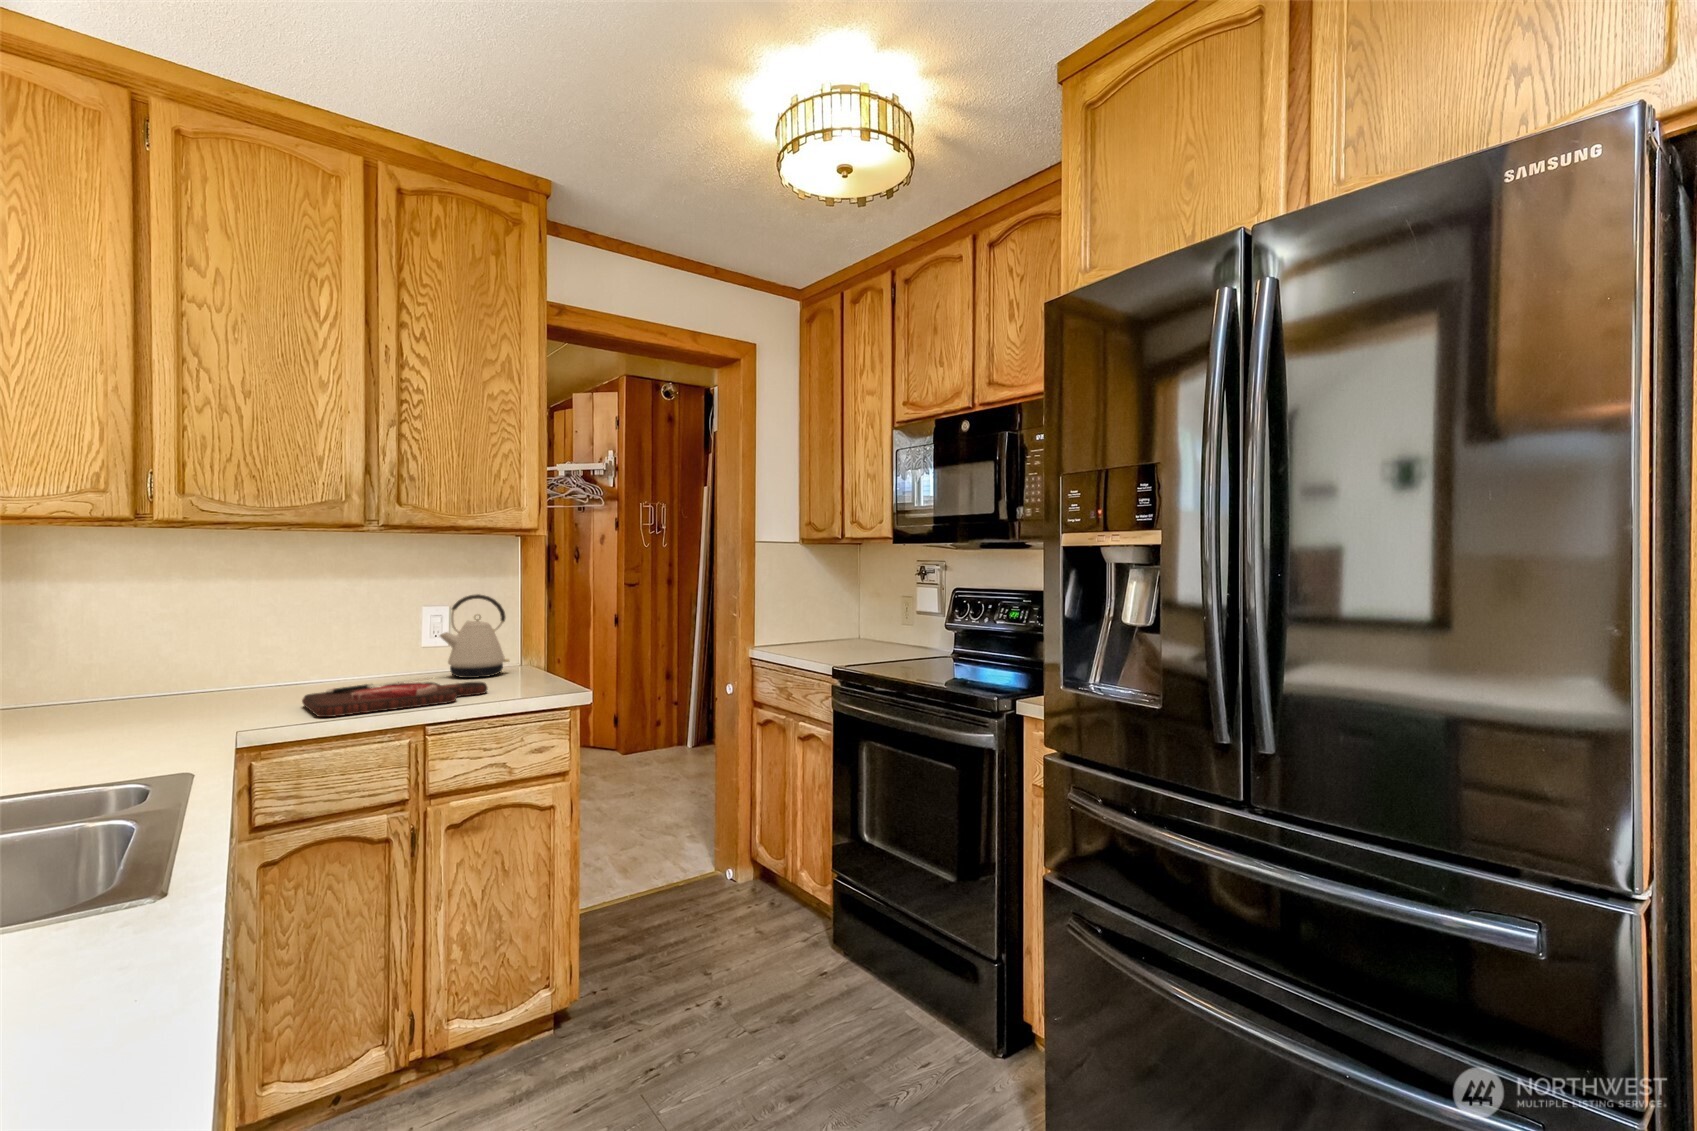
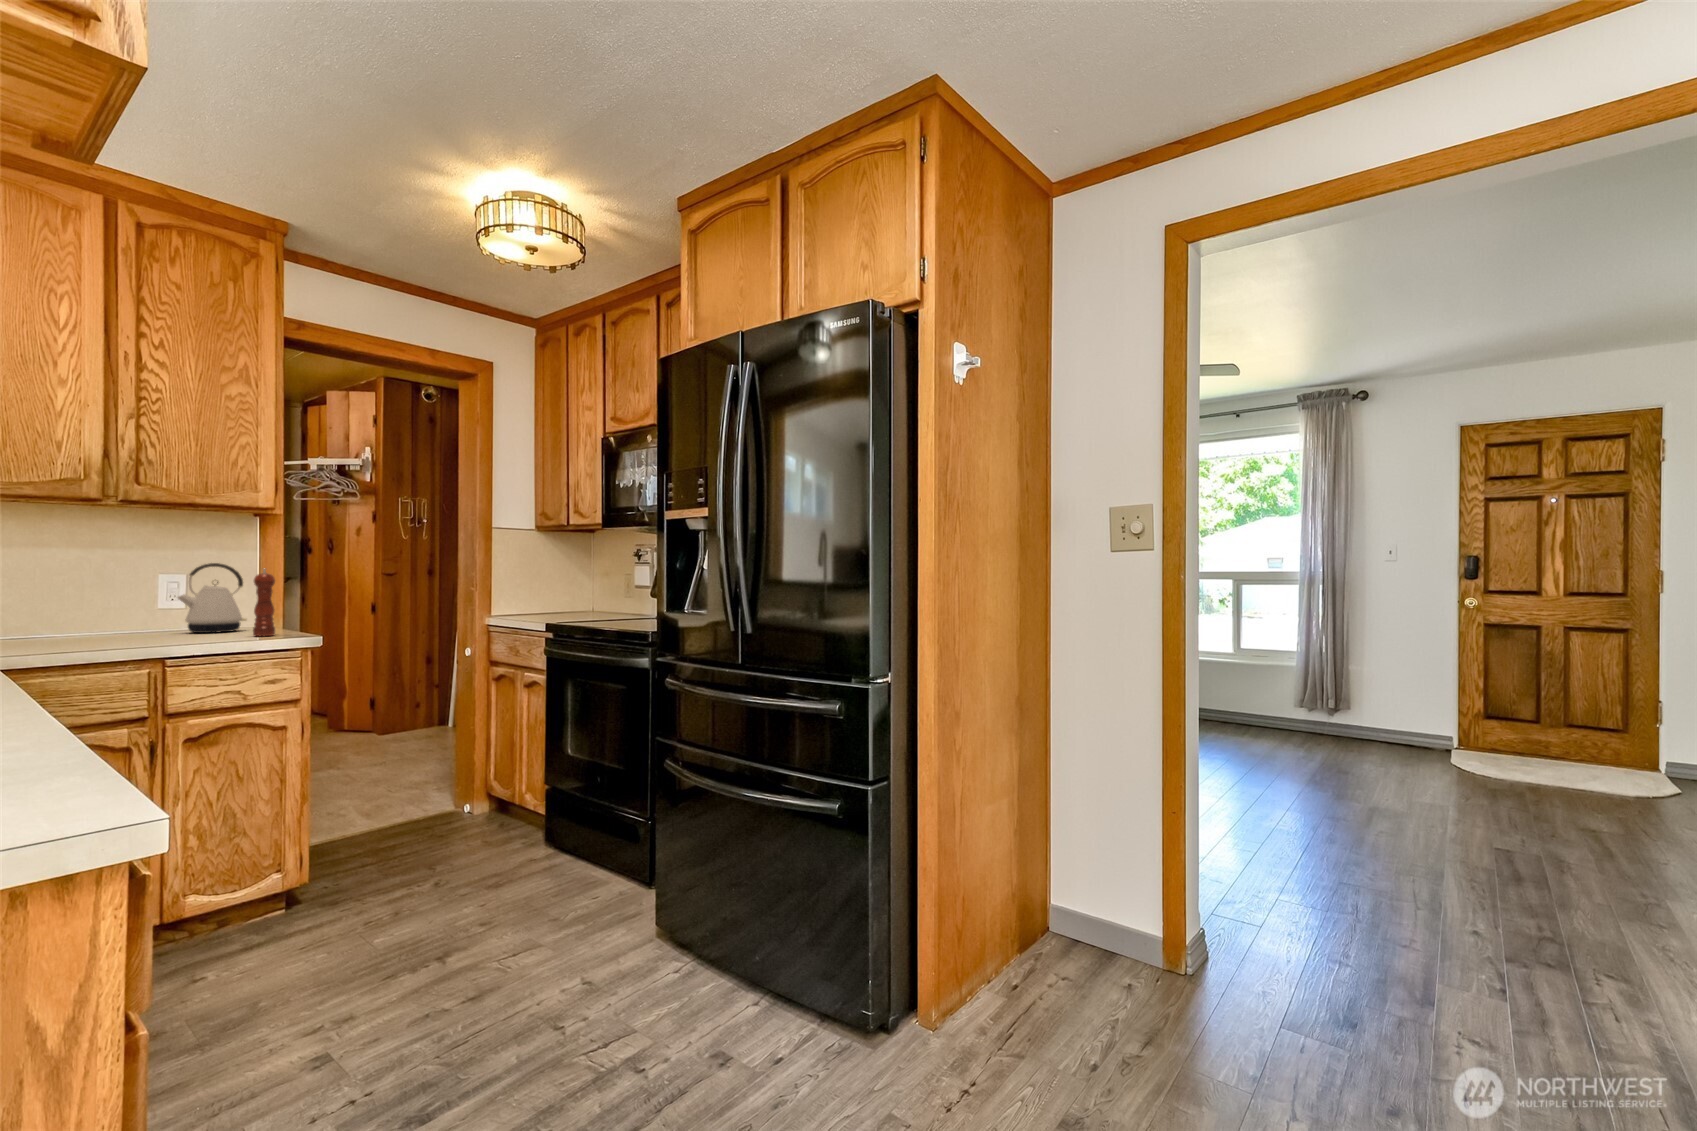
pepper mill: none [518,605,541,689] -> present [253,568,275,636]
cutting board: present [302,678,488,717] -> none [43,624,224,650]

